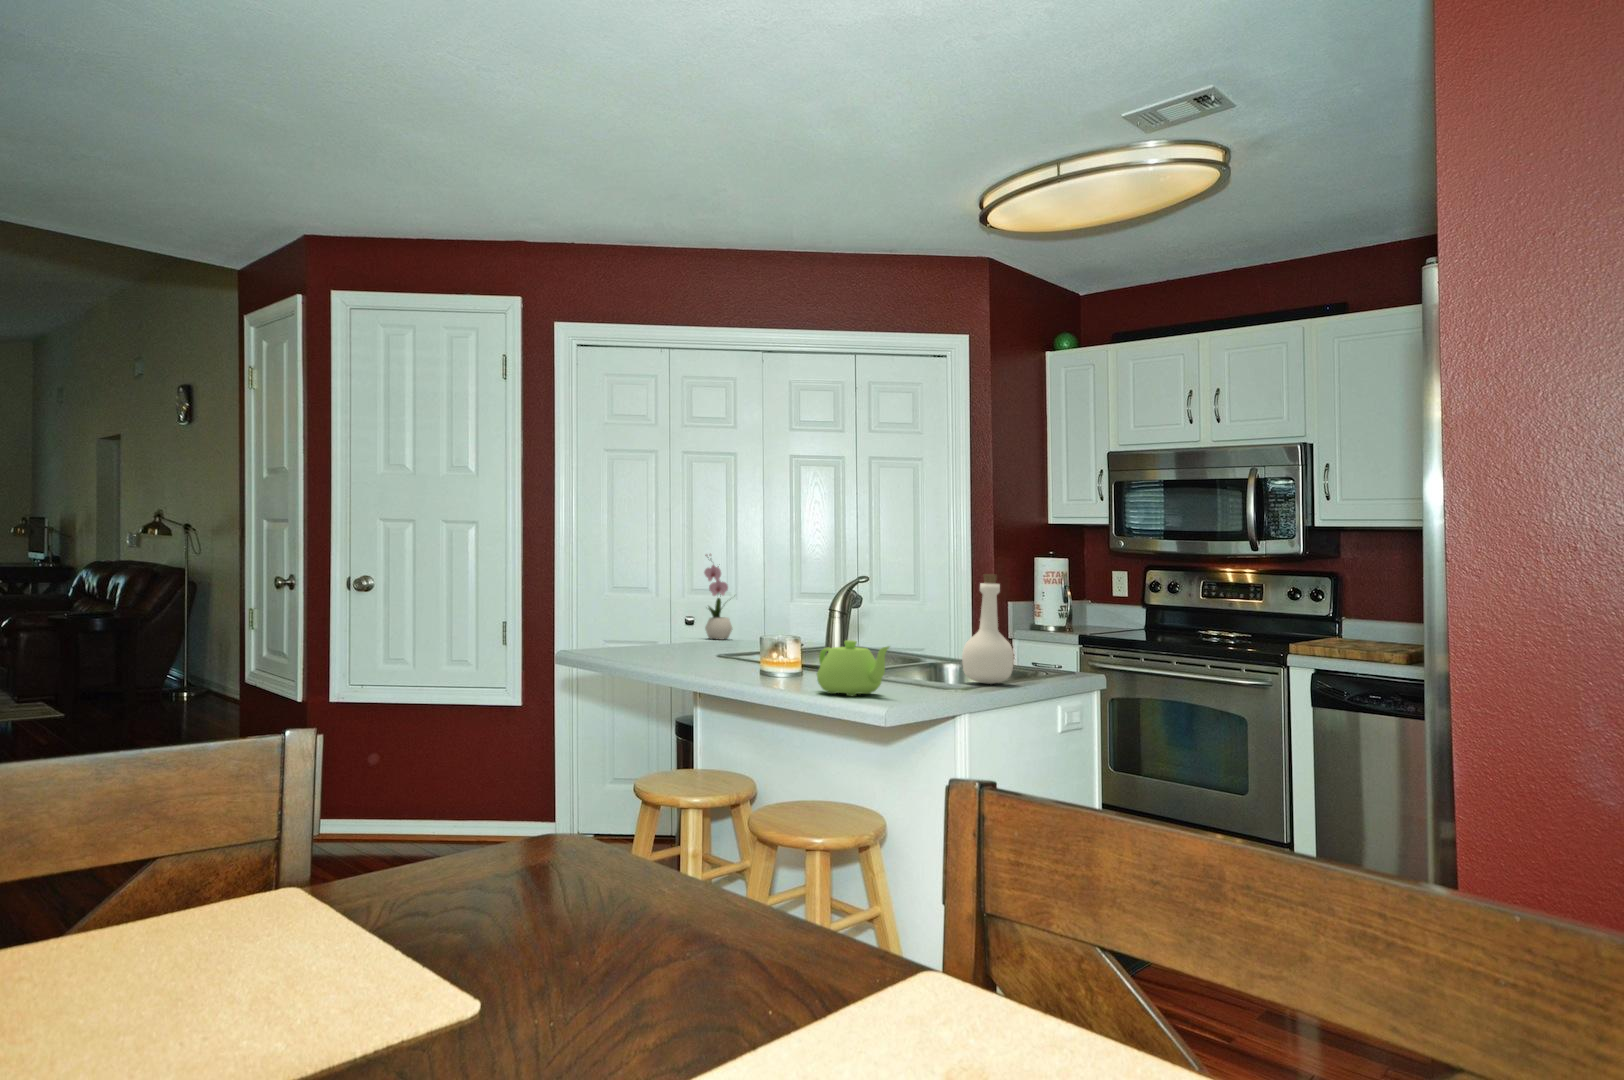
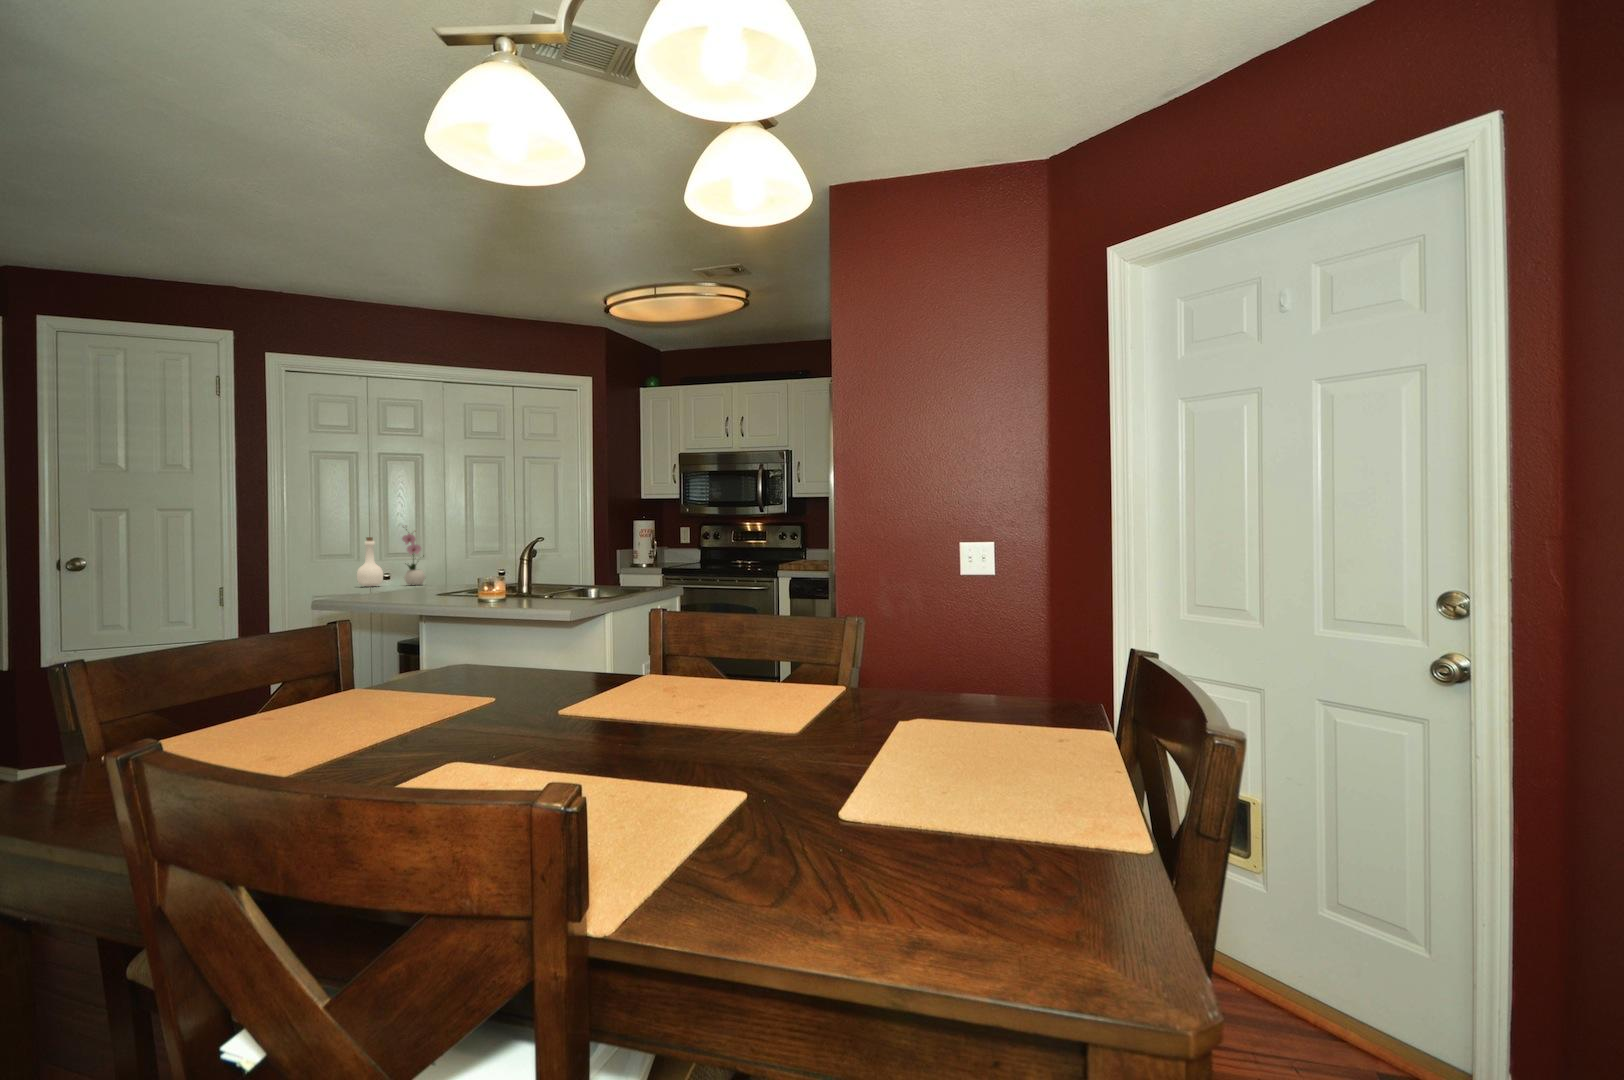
bottle: present [962,574,1014,684] -> present [357,537,383,587]
teapot: present [817,640,889,696] -> none [528,574,577,607]

